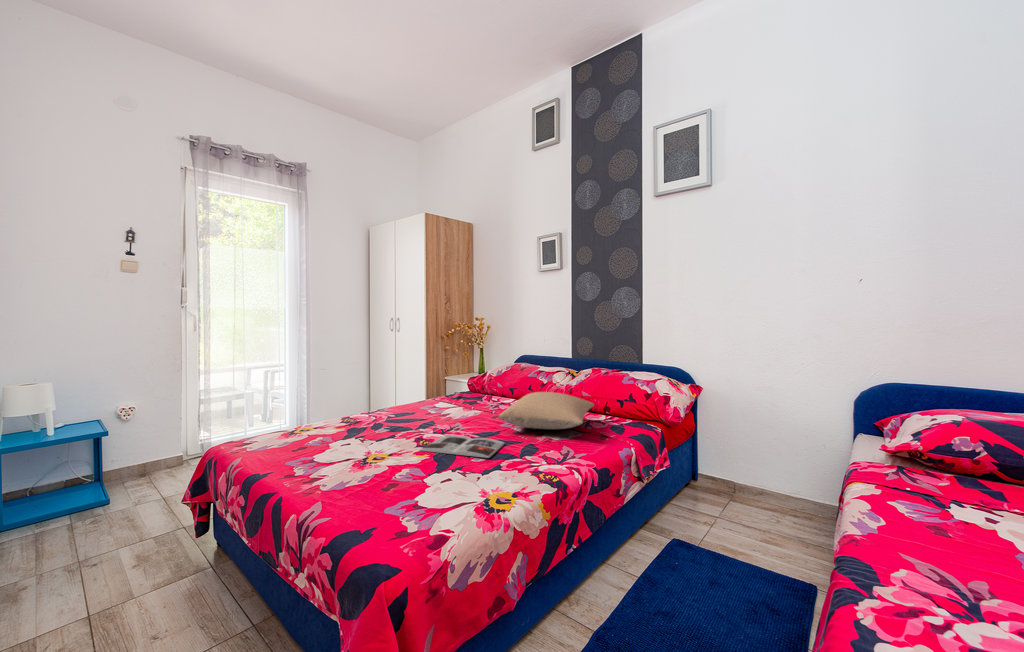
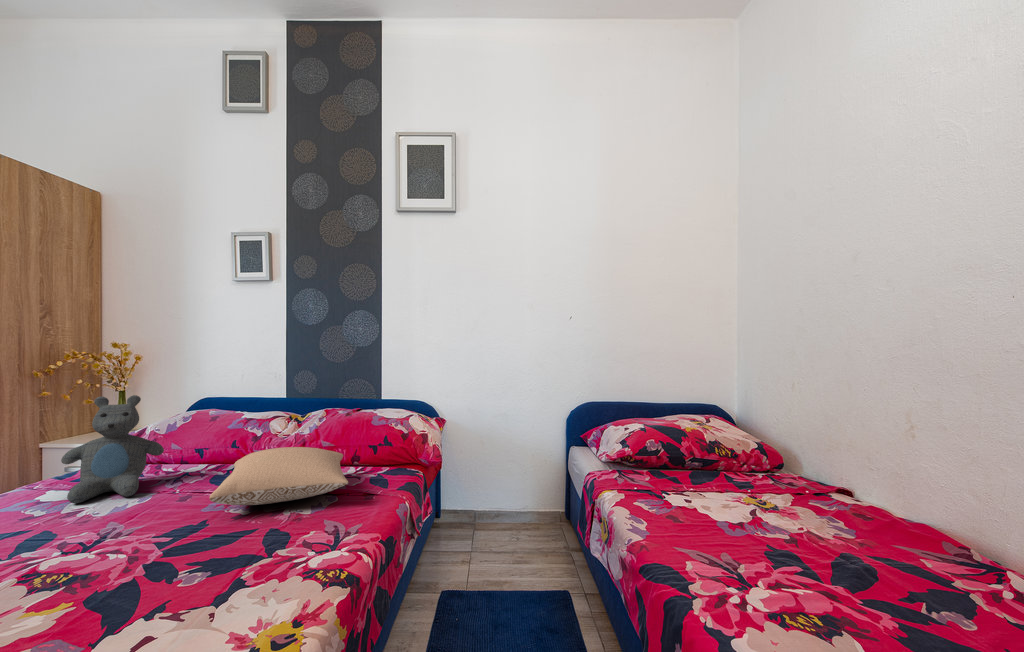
teddy bear: none [443,350,488,411] -> present [61,395,164,503]
magazine: present [421,436,505,458] -> none [40,537,229,601]

